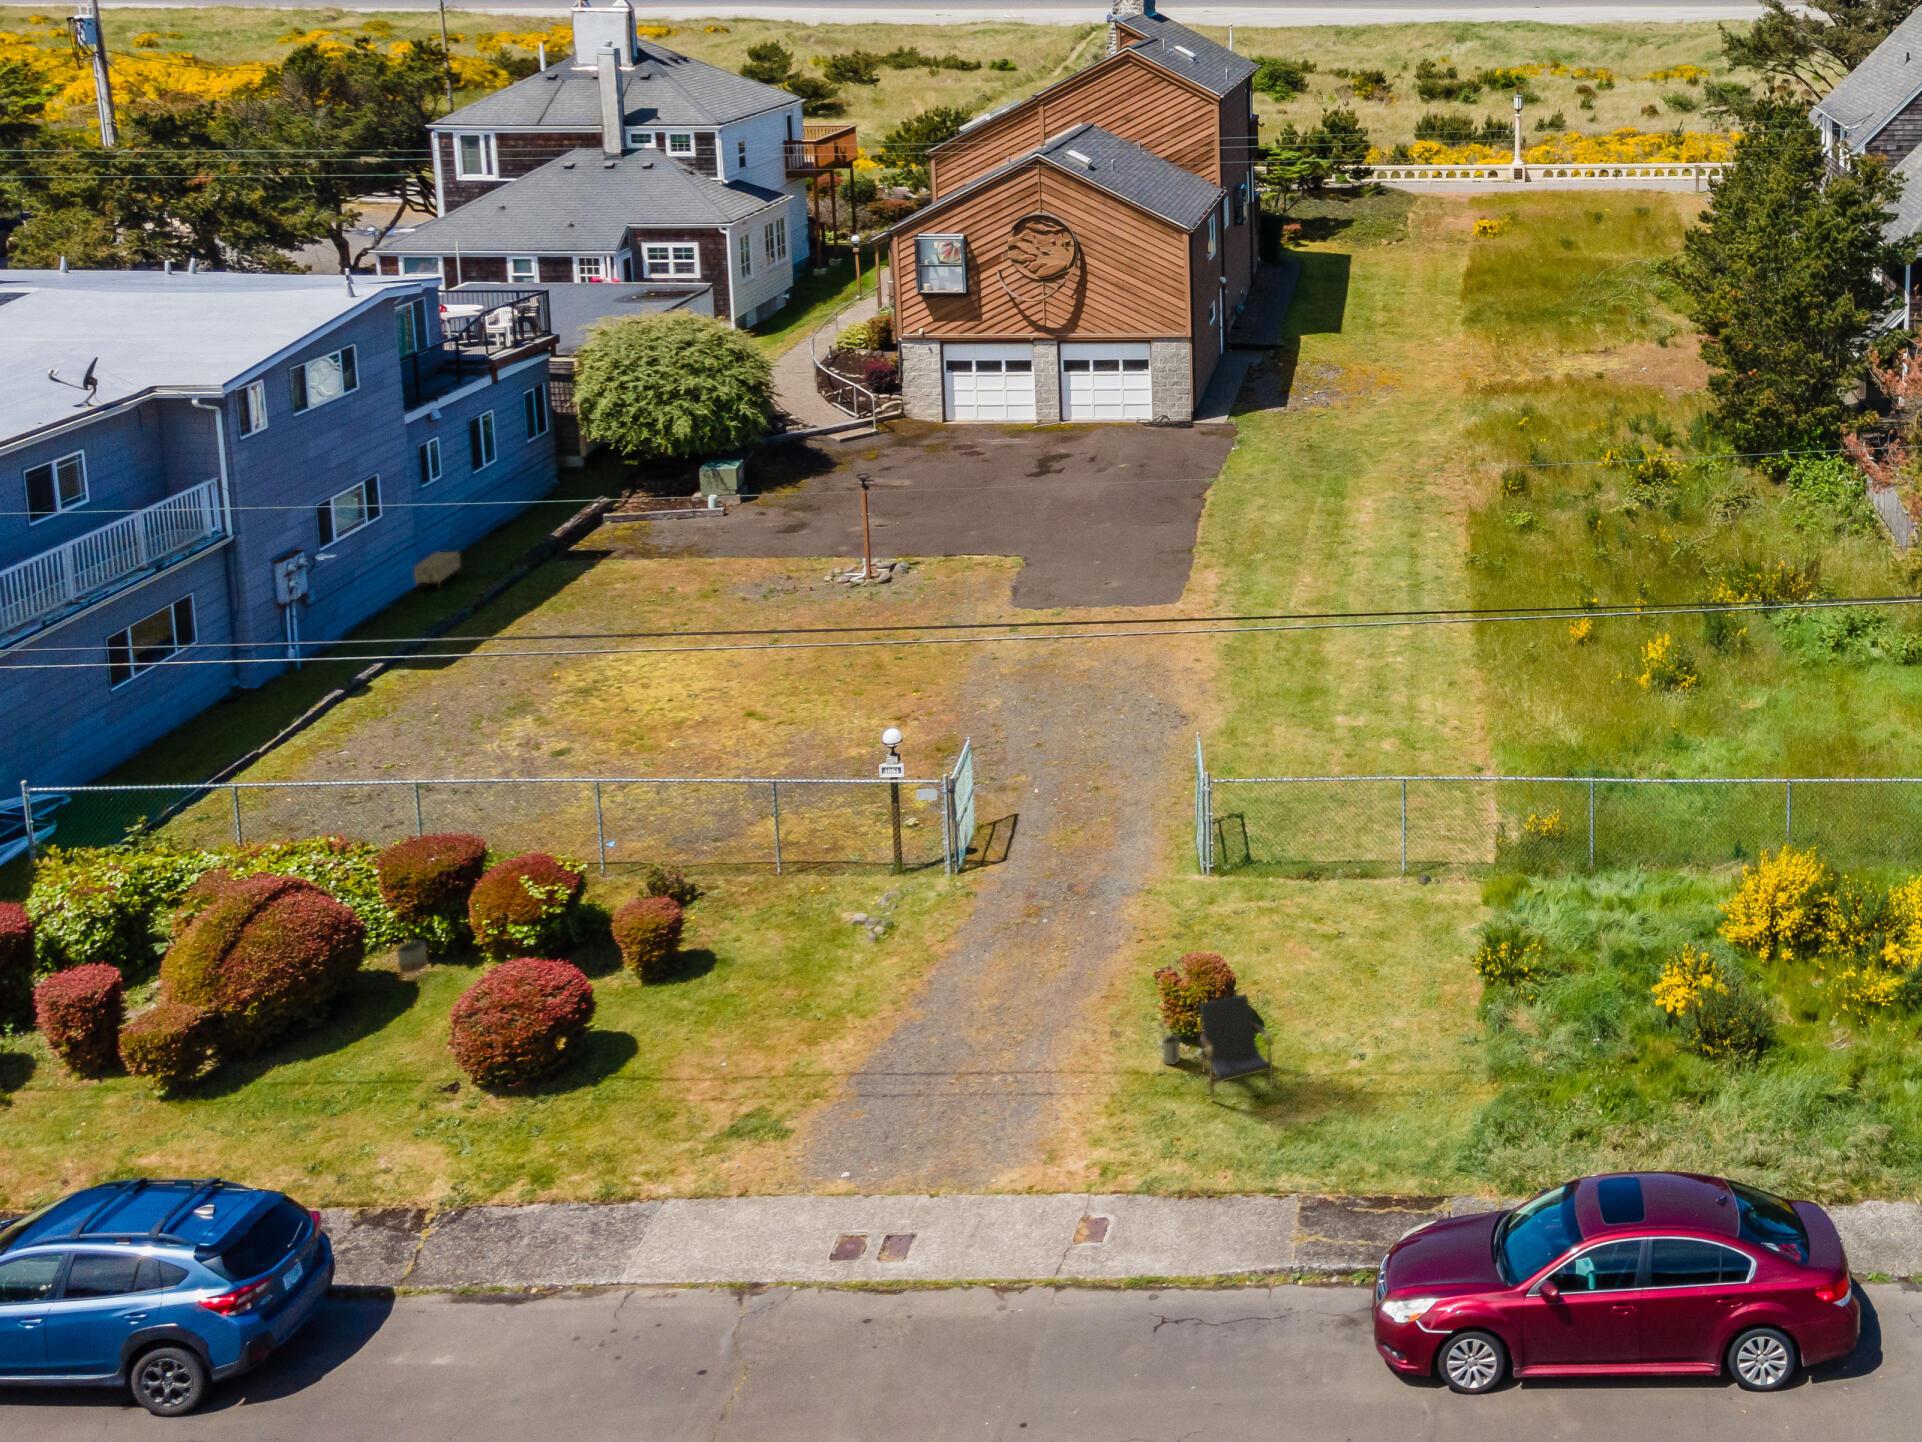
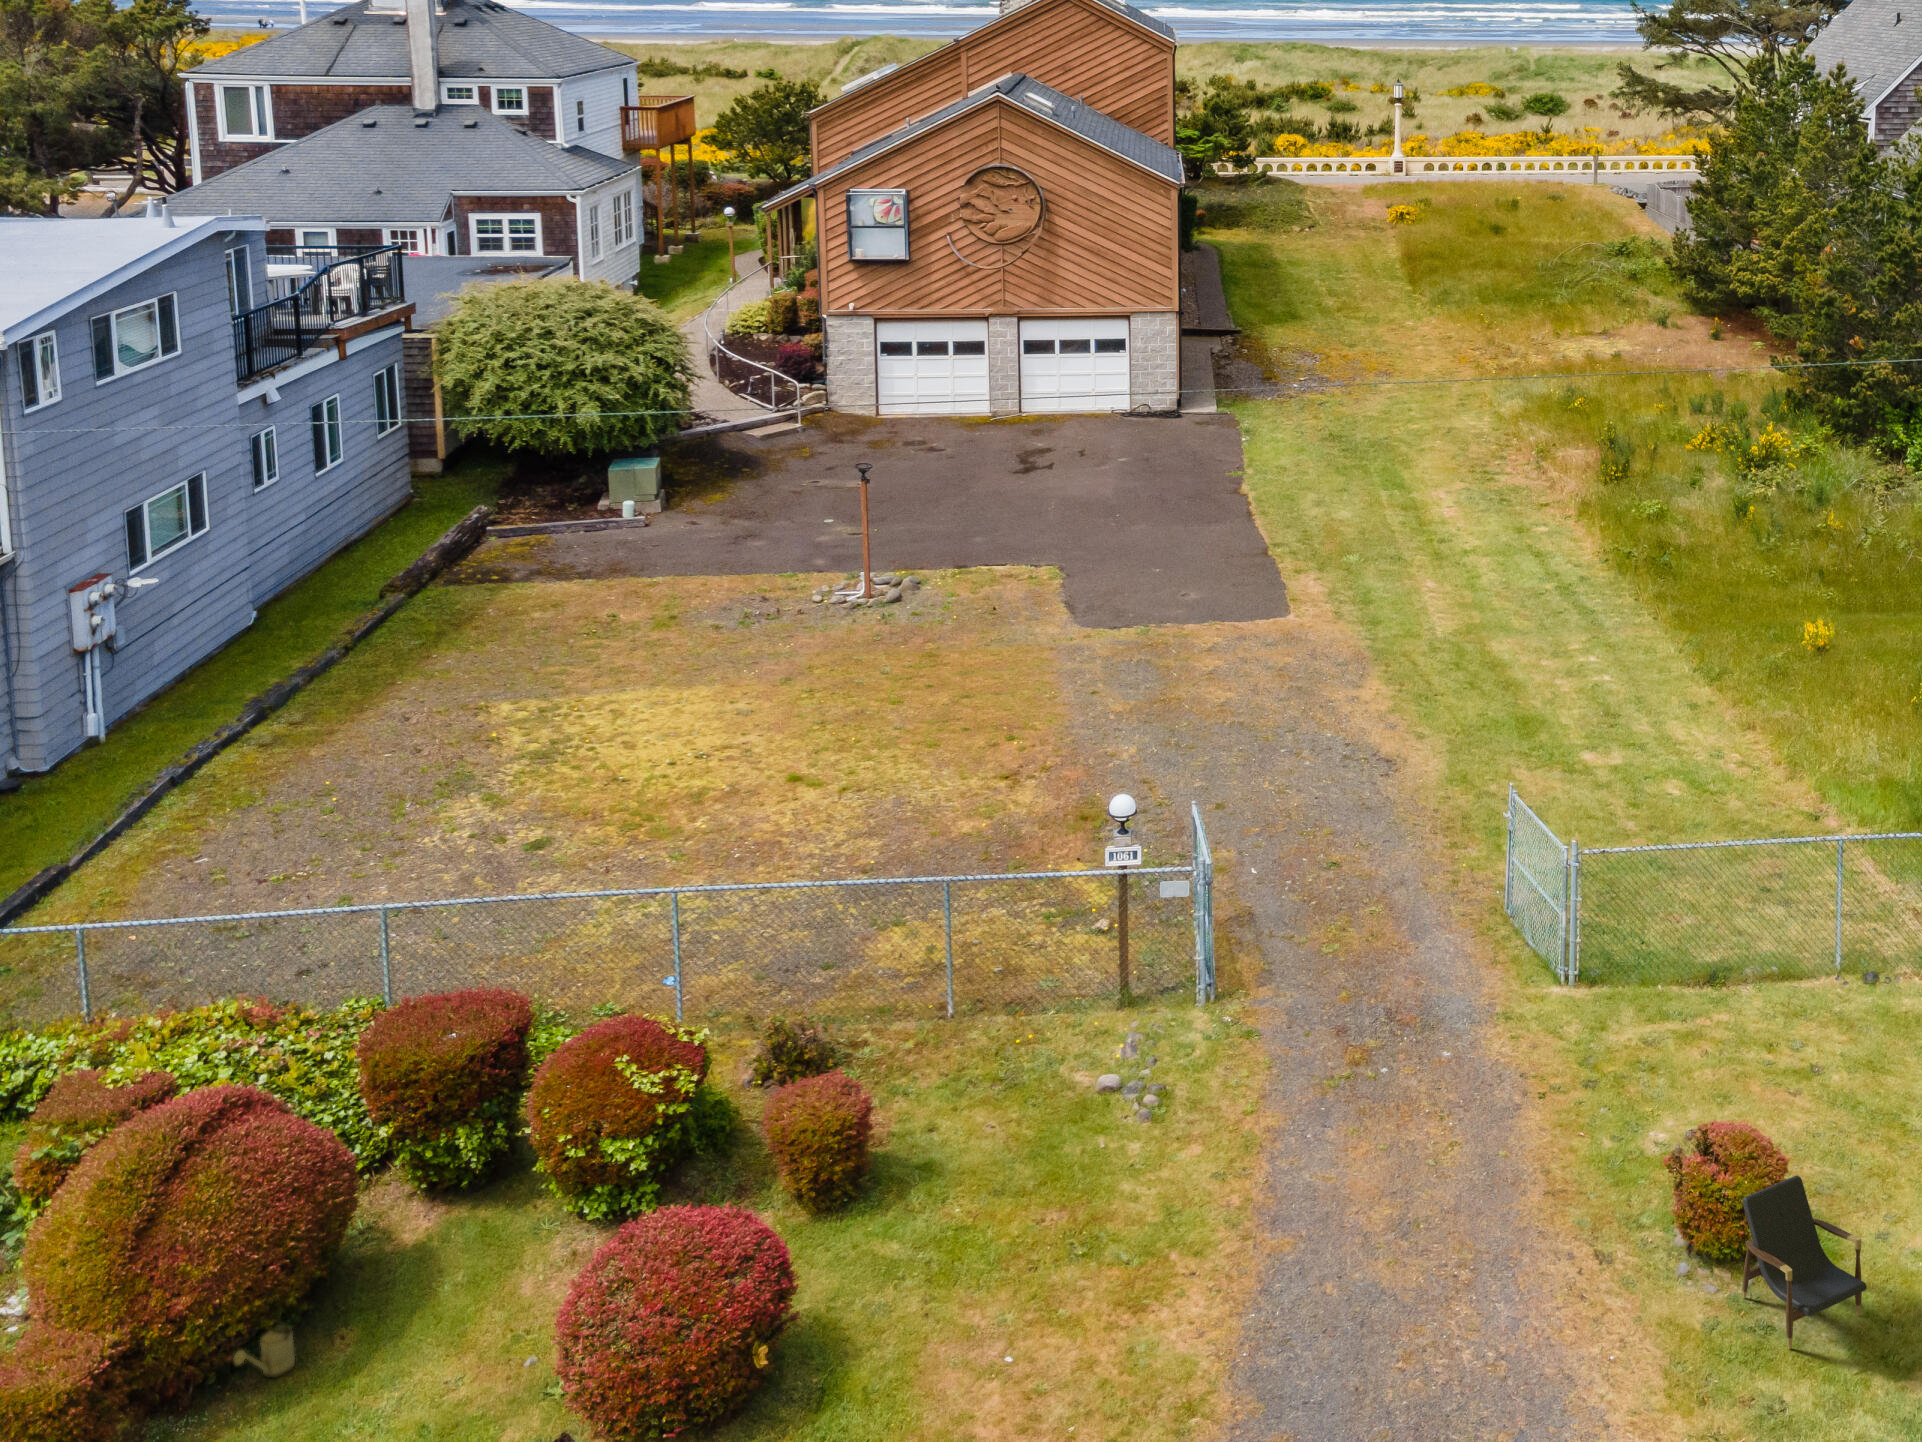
bench: present [414,552,461,587] -> none [248,580,309,631]
planter: present [397,940,427,973] -> none [406,1164,453,1236]
watering can: present [1158,1022,1180,1065] -> present [233,1321,295,1378]

